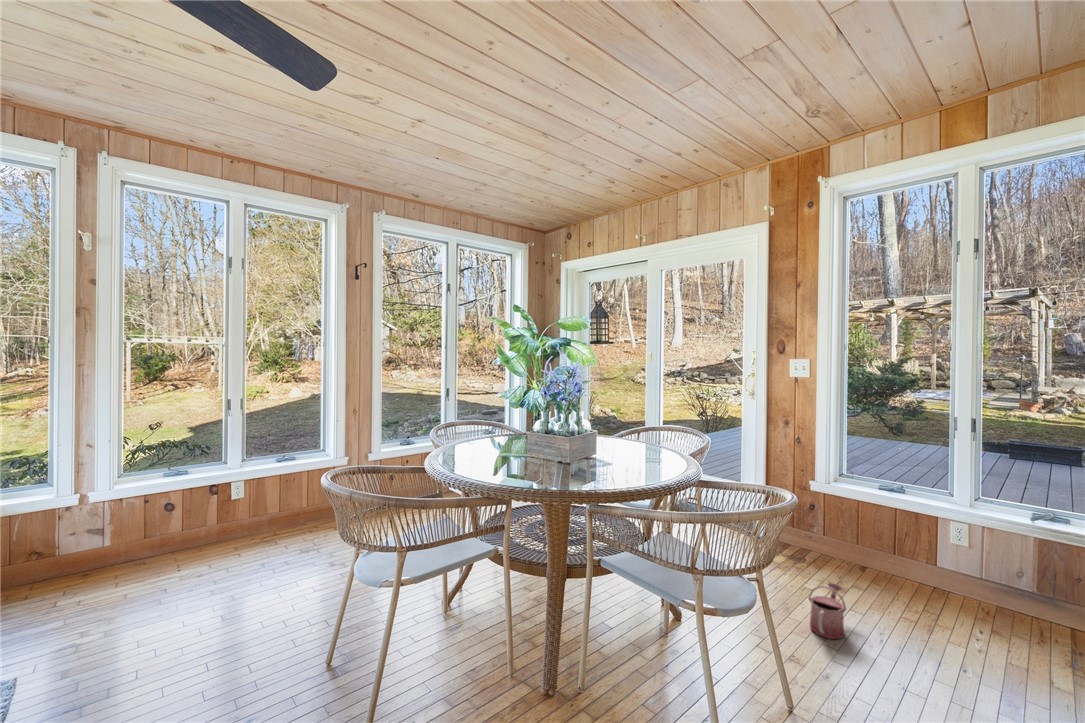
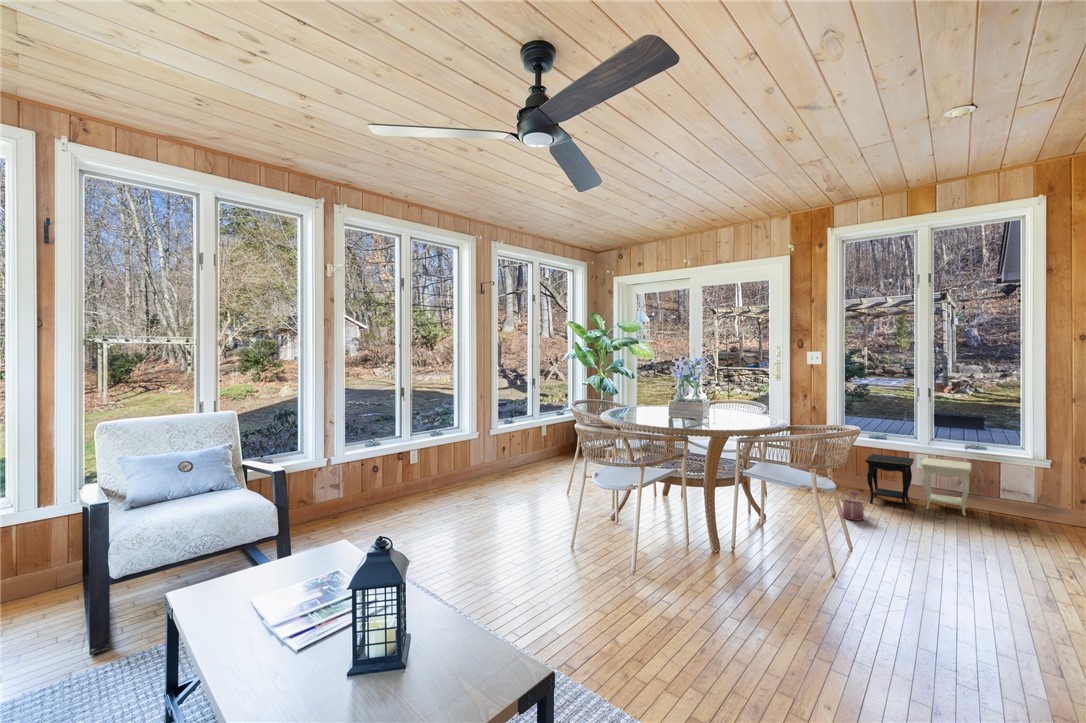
side table: none [860,518,1042,641] -> present [865,454,972,516]

